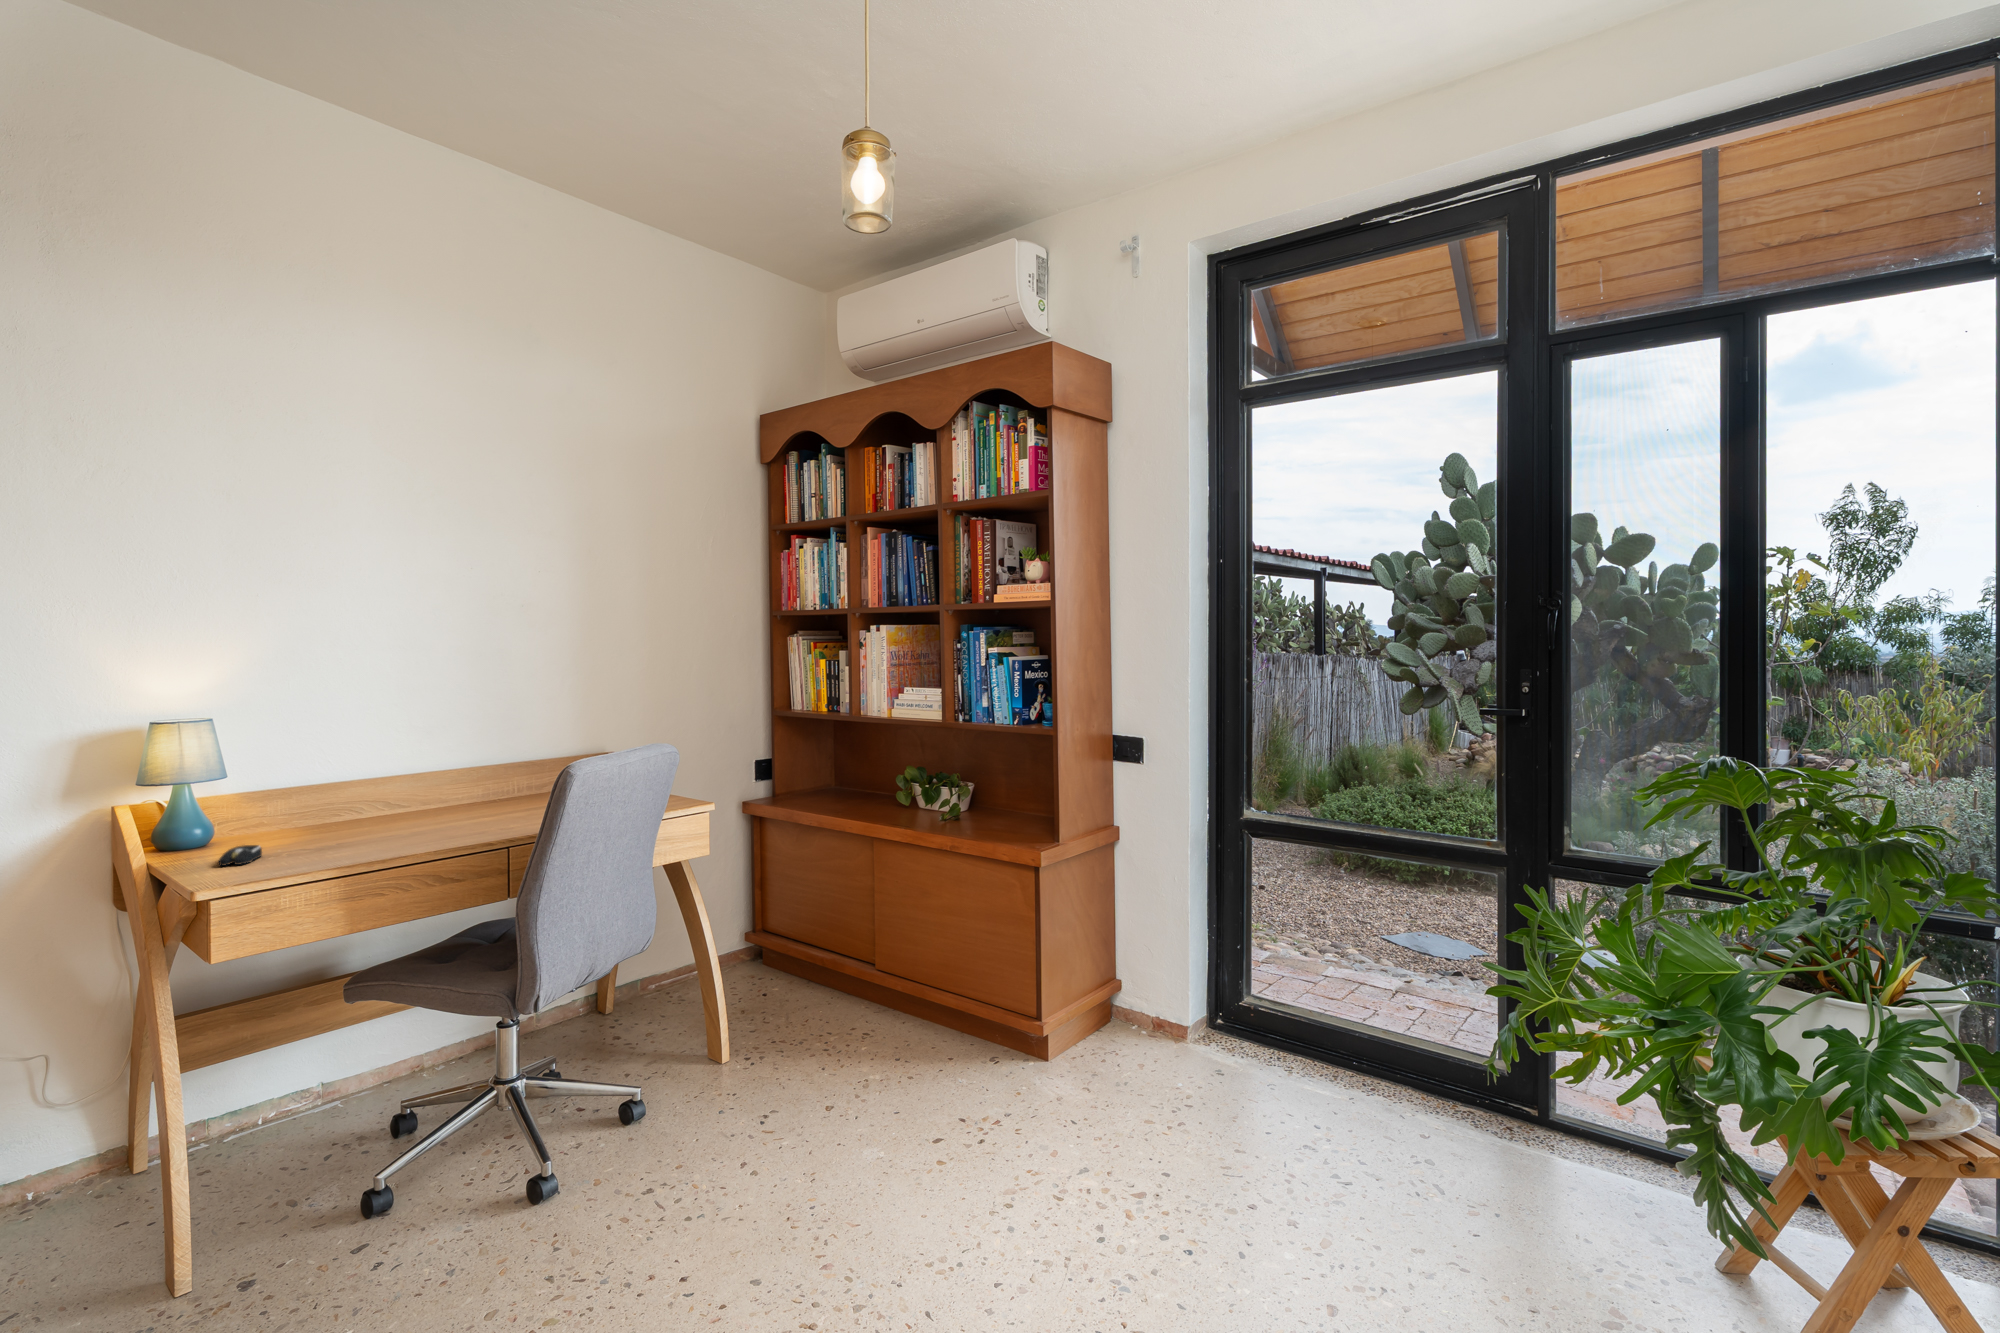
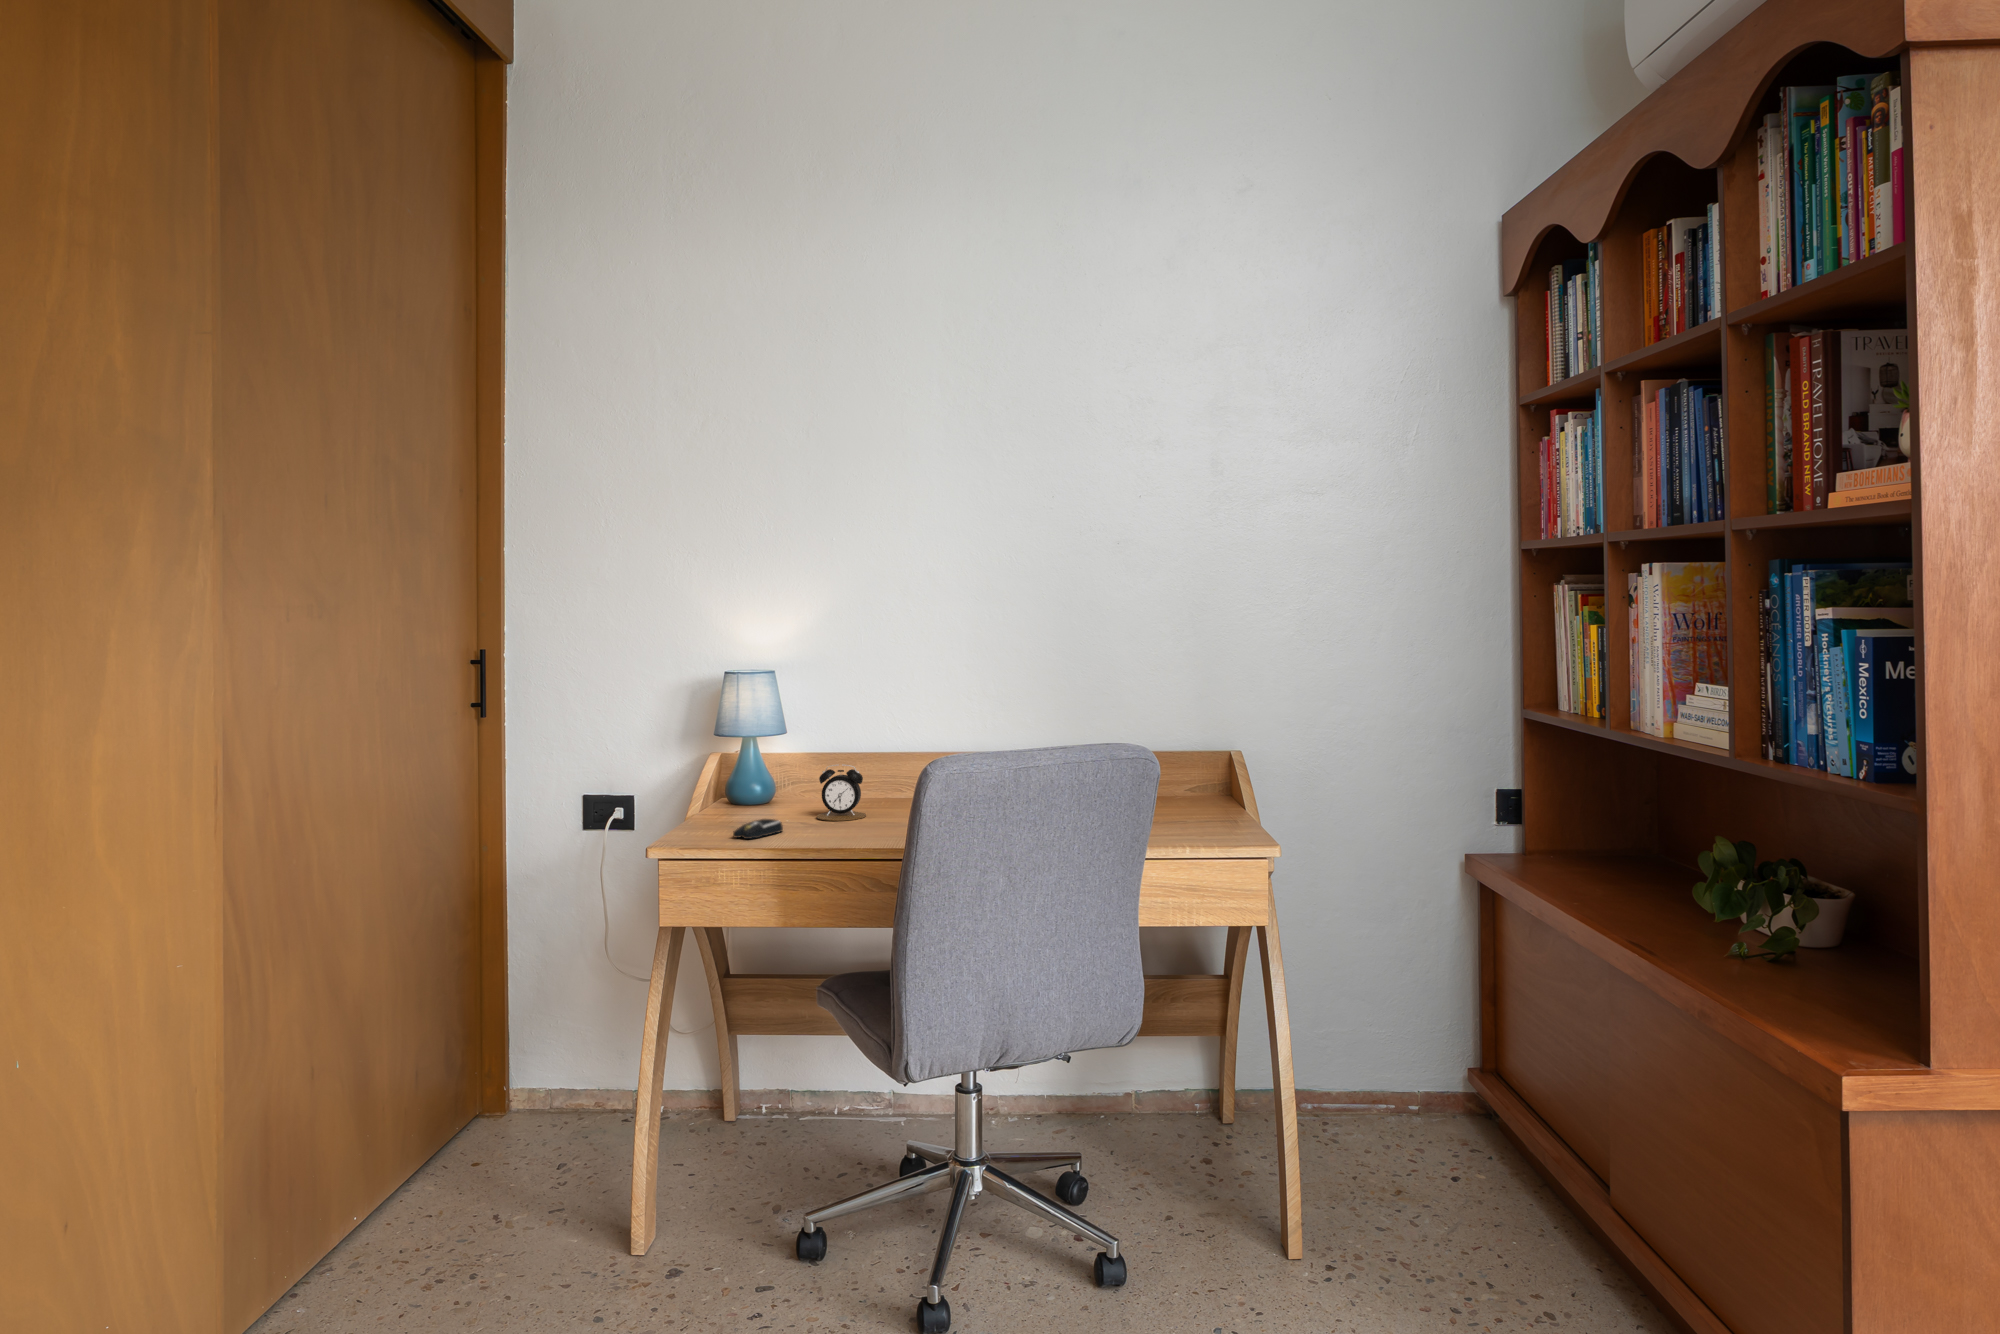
alarm clock: none [264,790,319,842] -> present [816,765,866,821]

